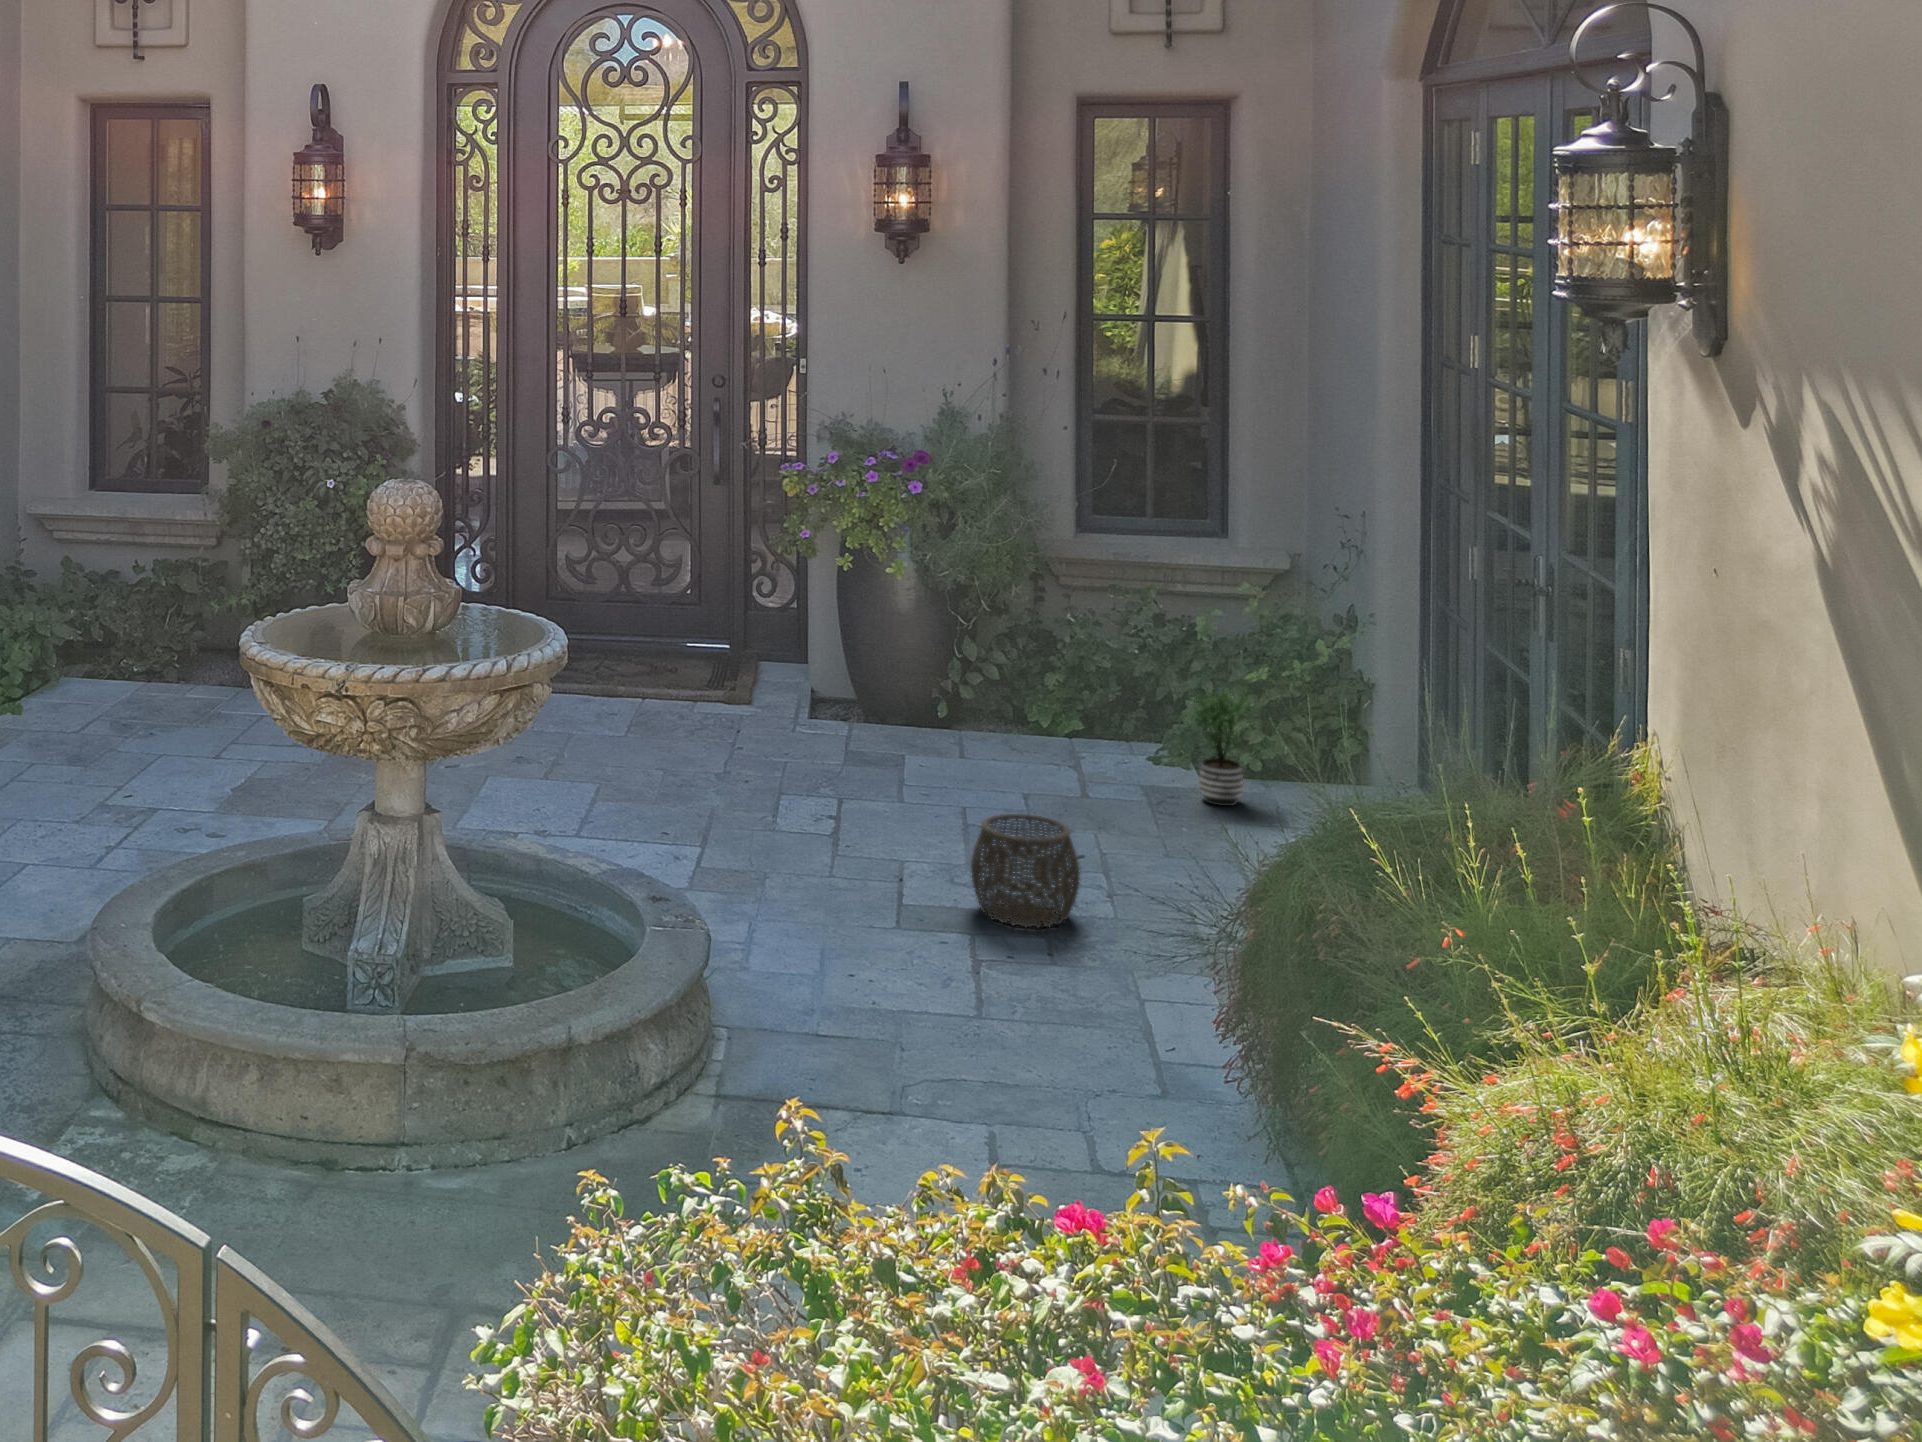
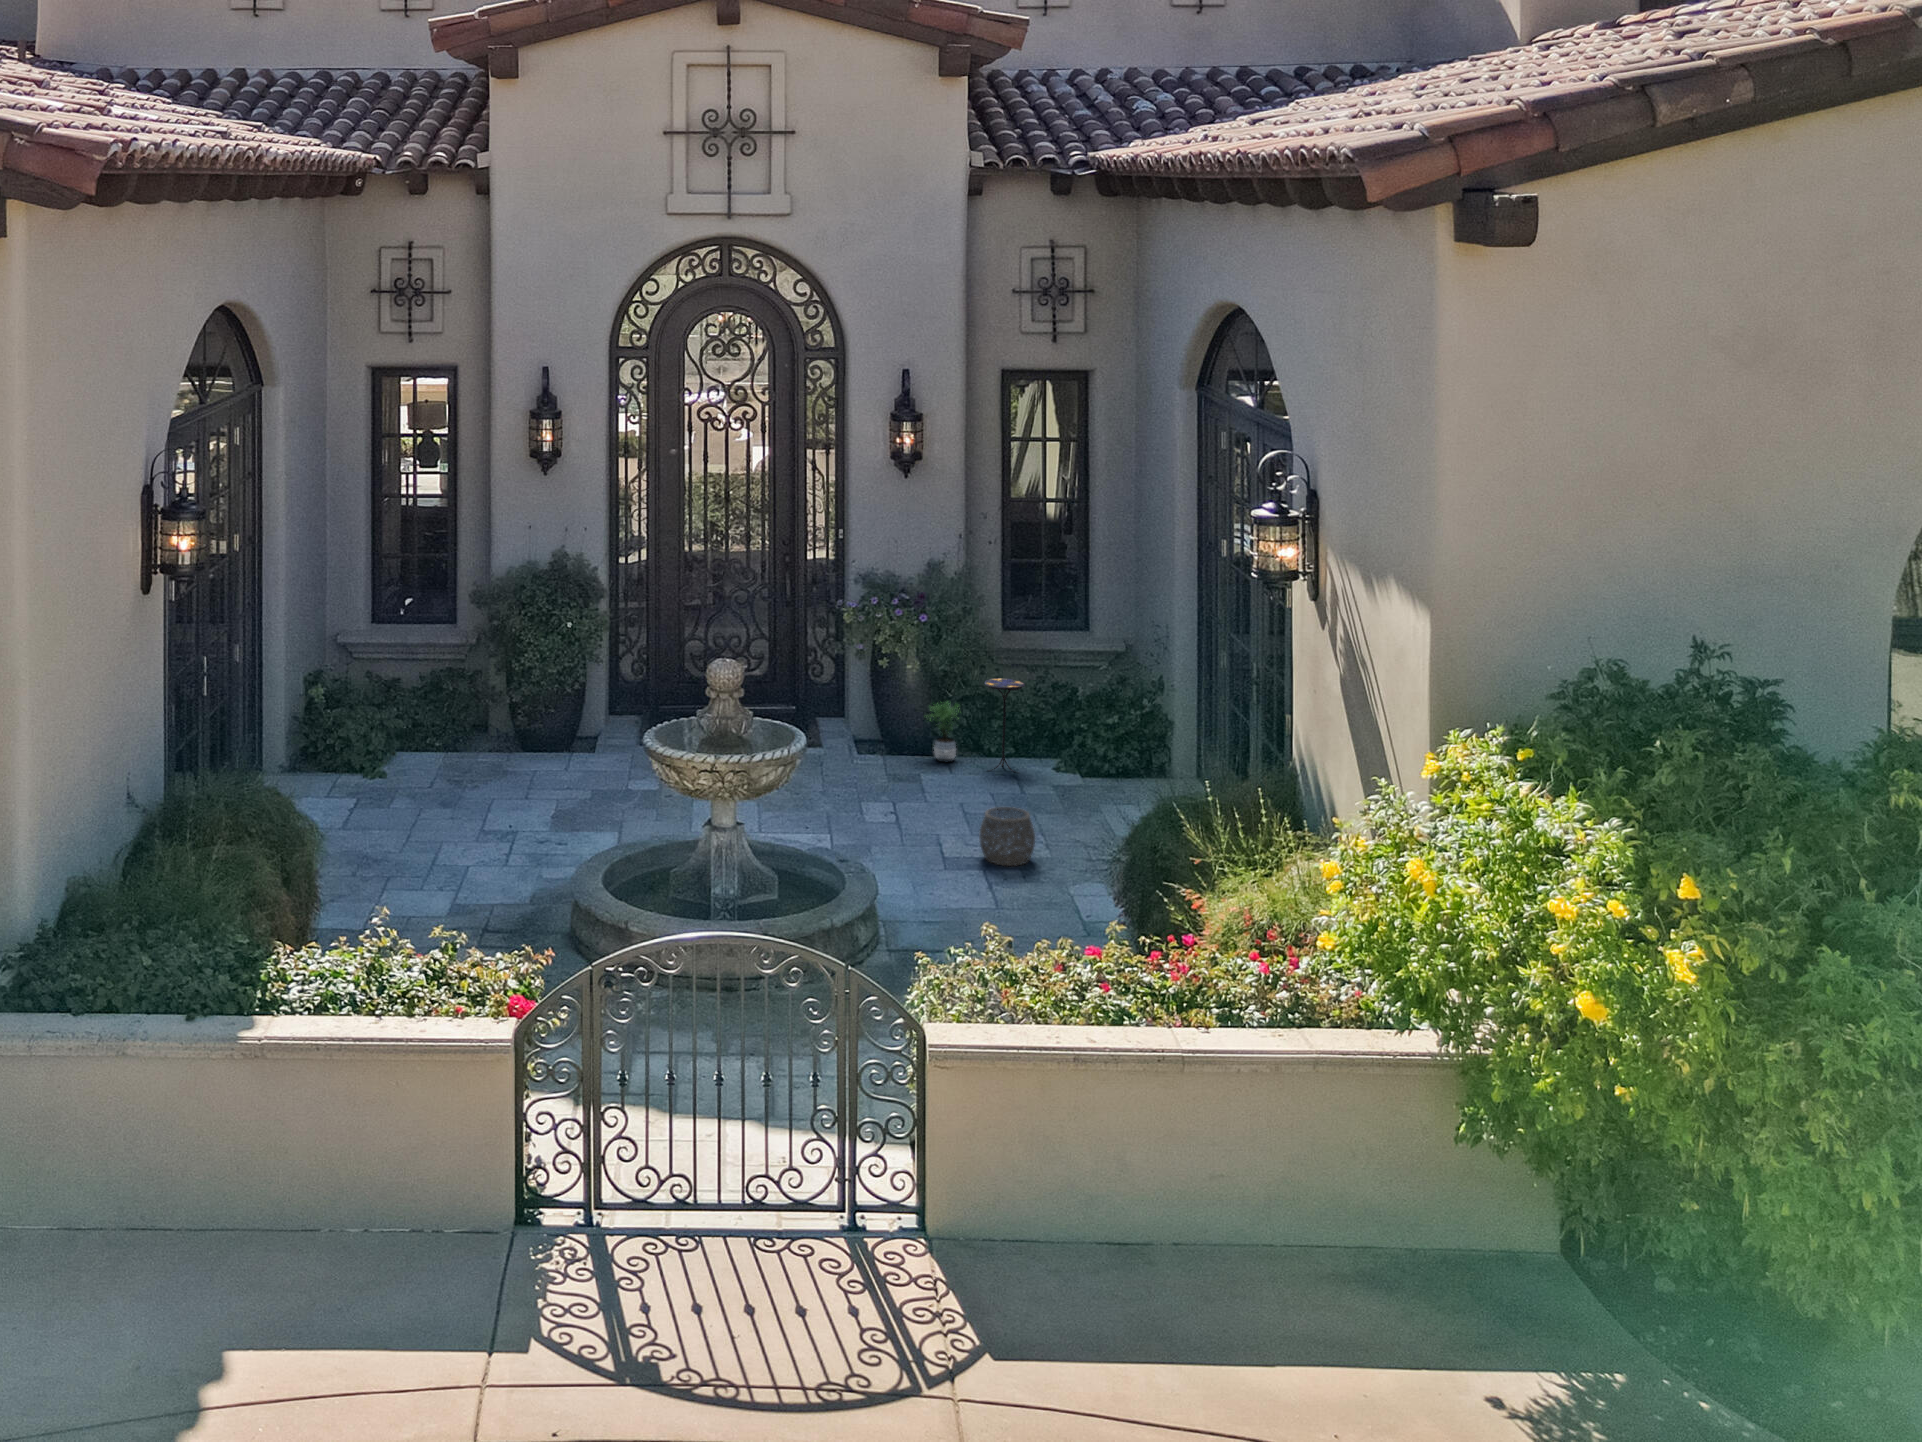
side table: none [1025,599,1097,762] -> present [985,678,1025,772]
potted plant: present [1182,690,1252,806] -> present [924,701,959,762]

